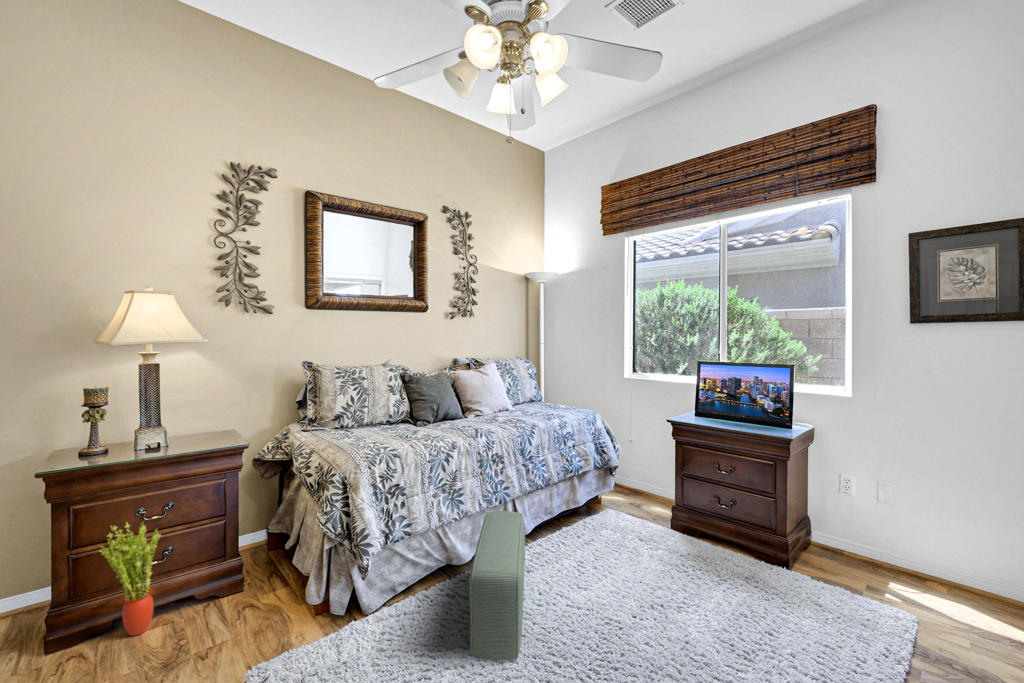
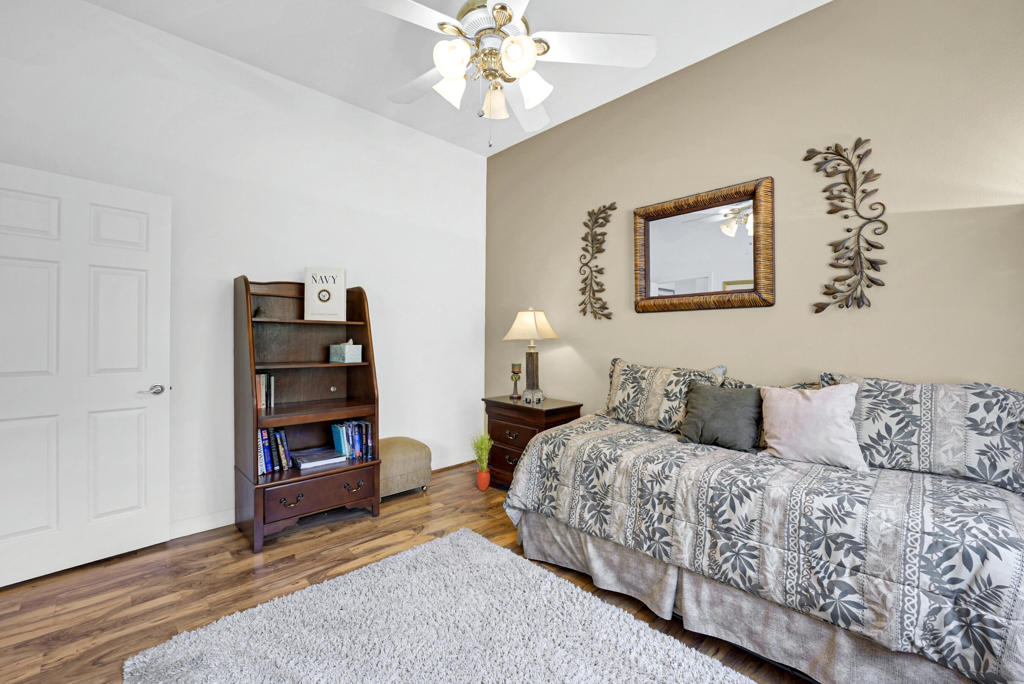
pouf: present [469,511,525,660] -> none [459,539,622,641]

